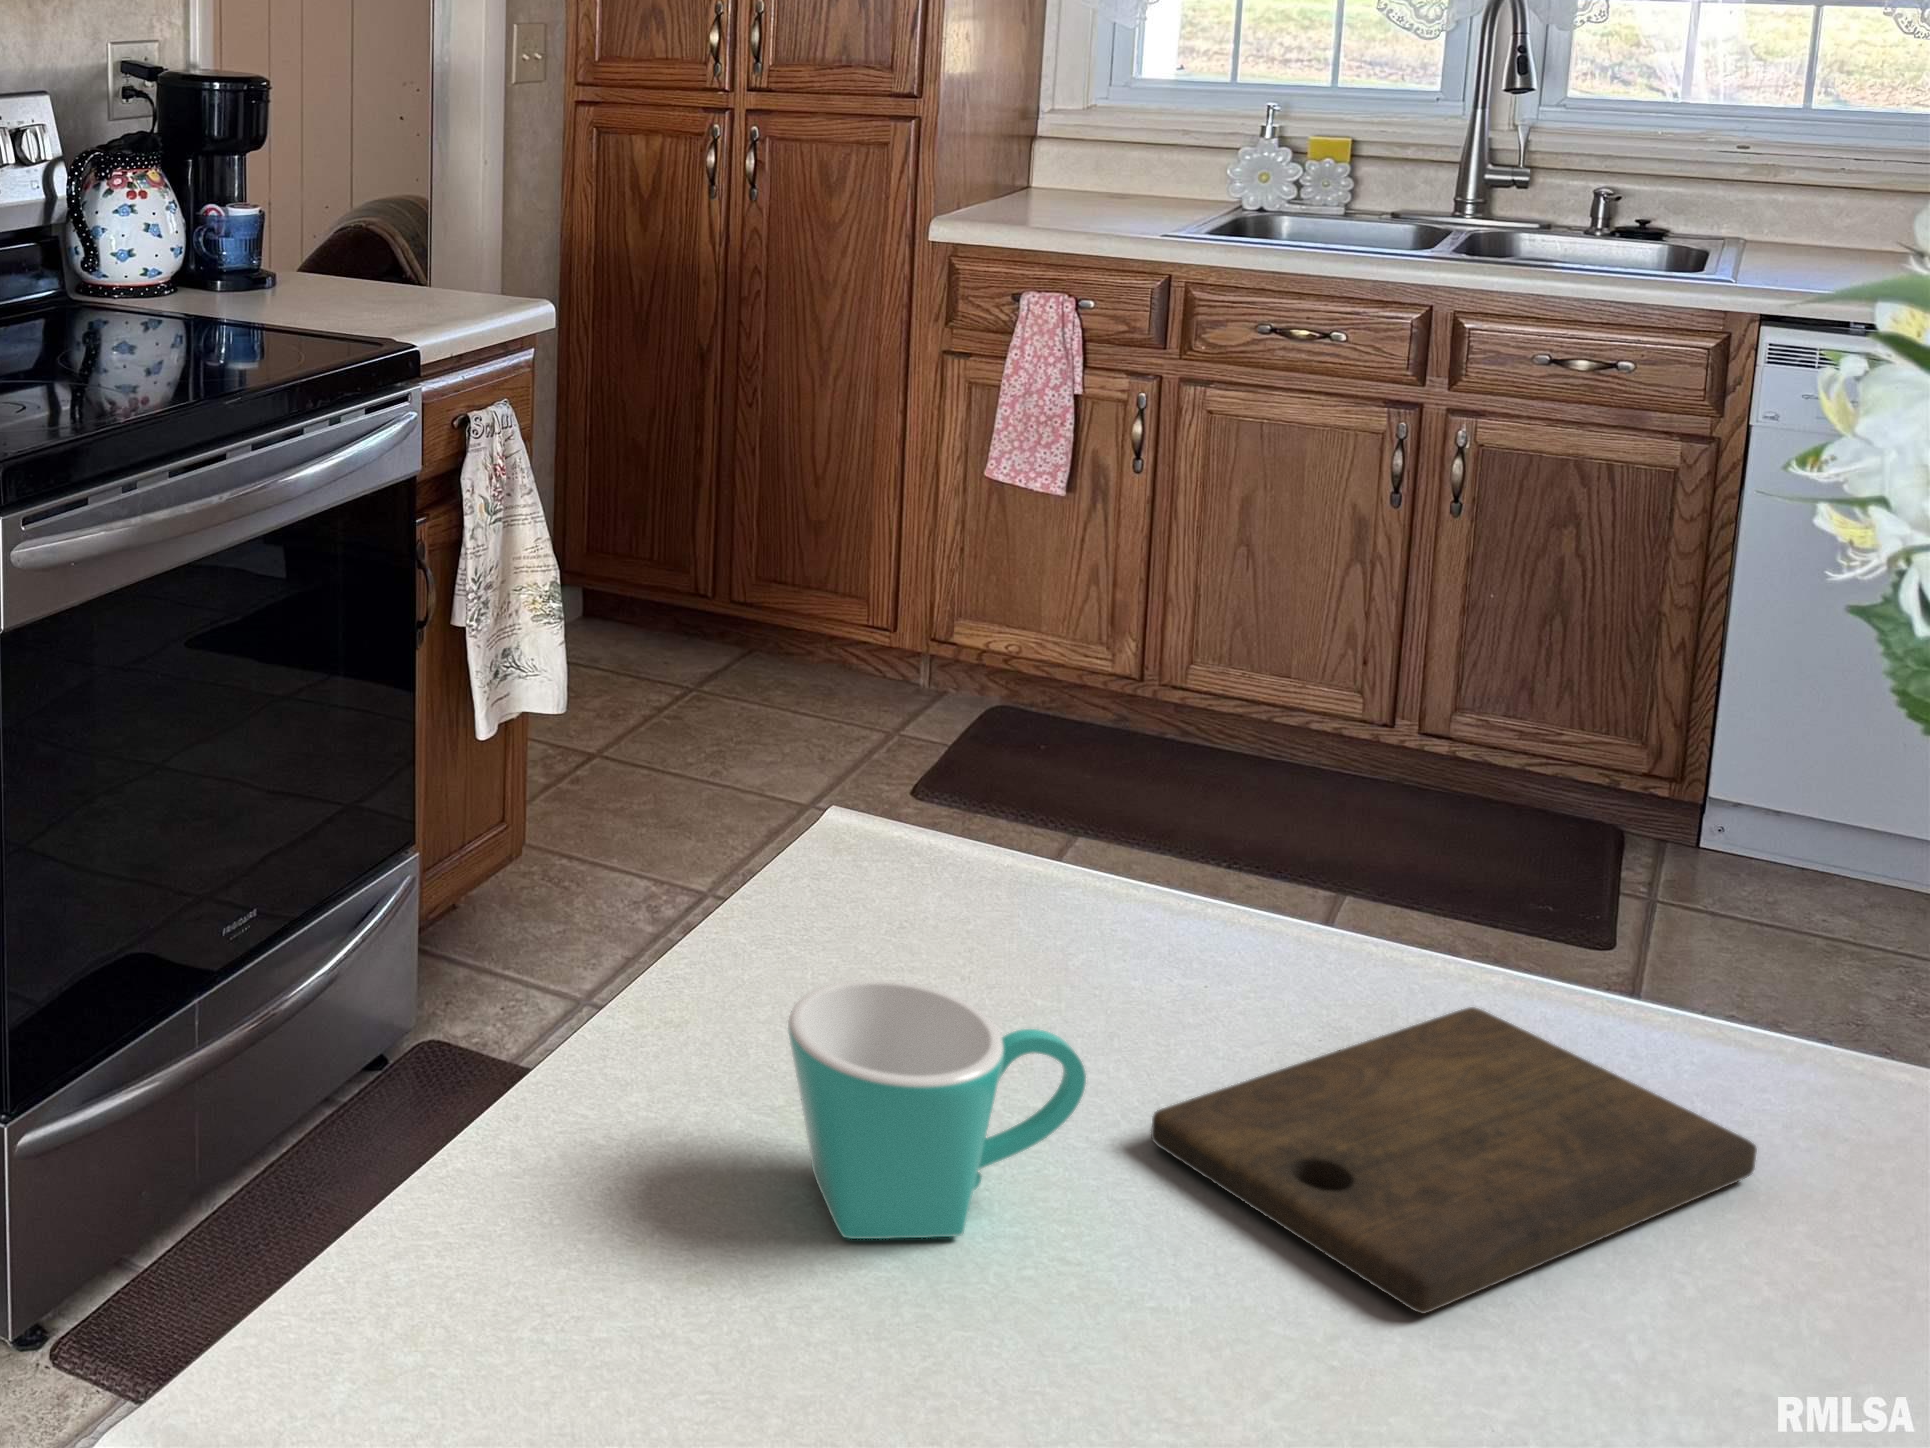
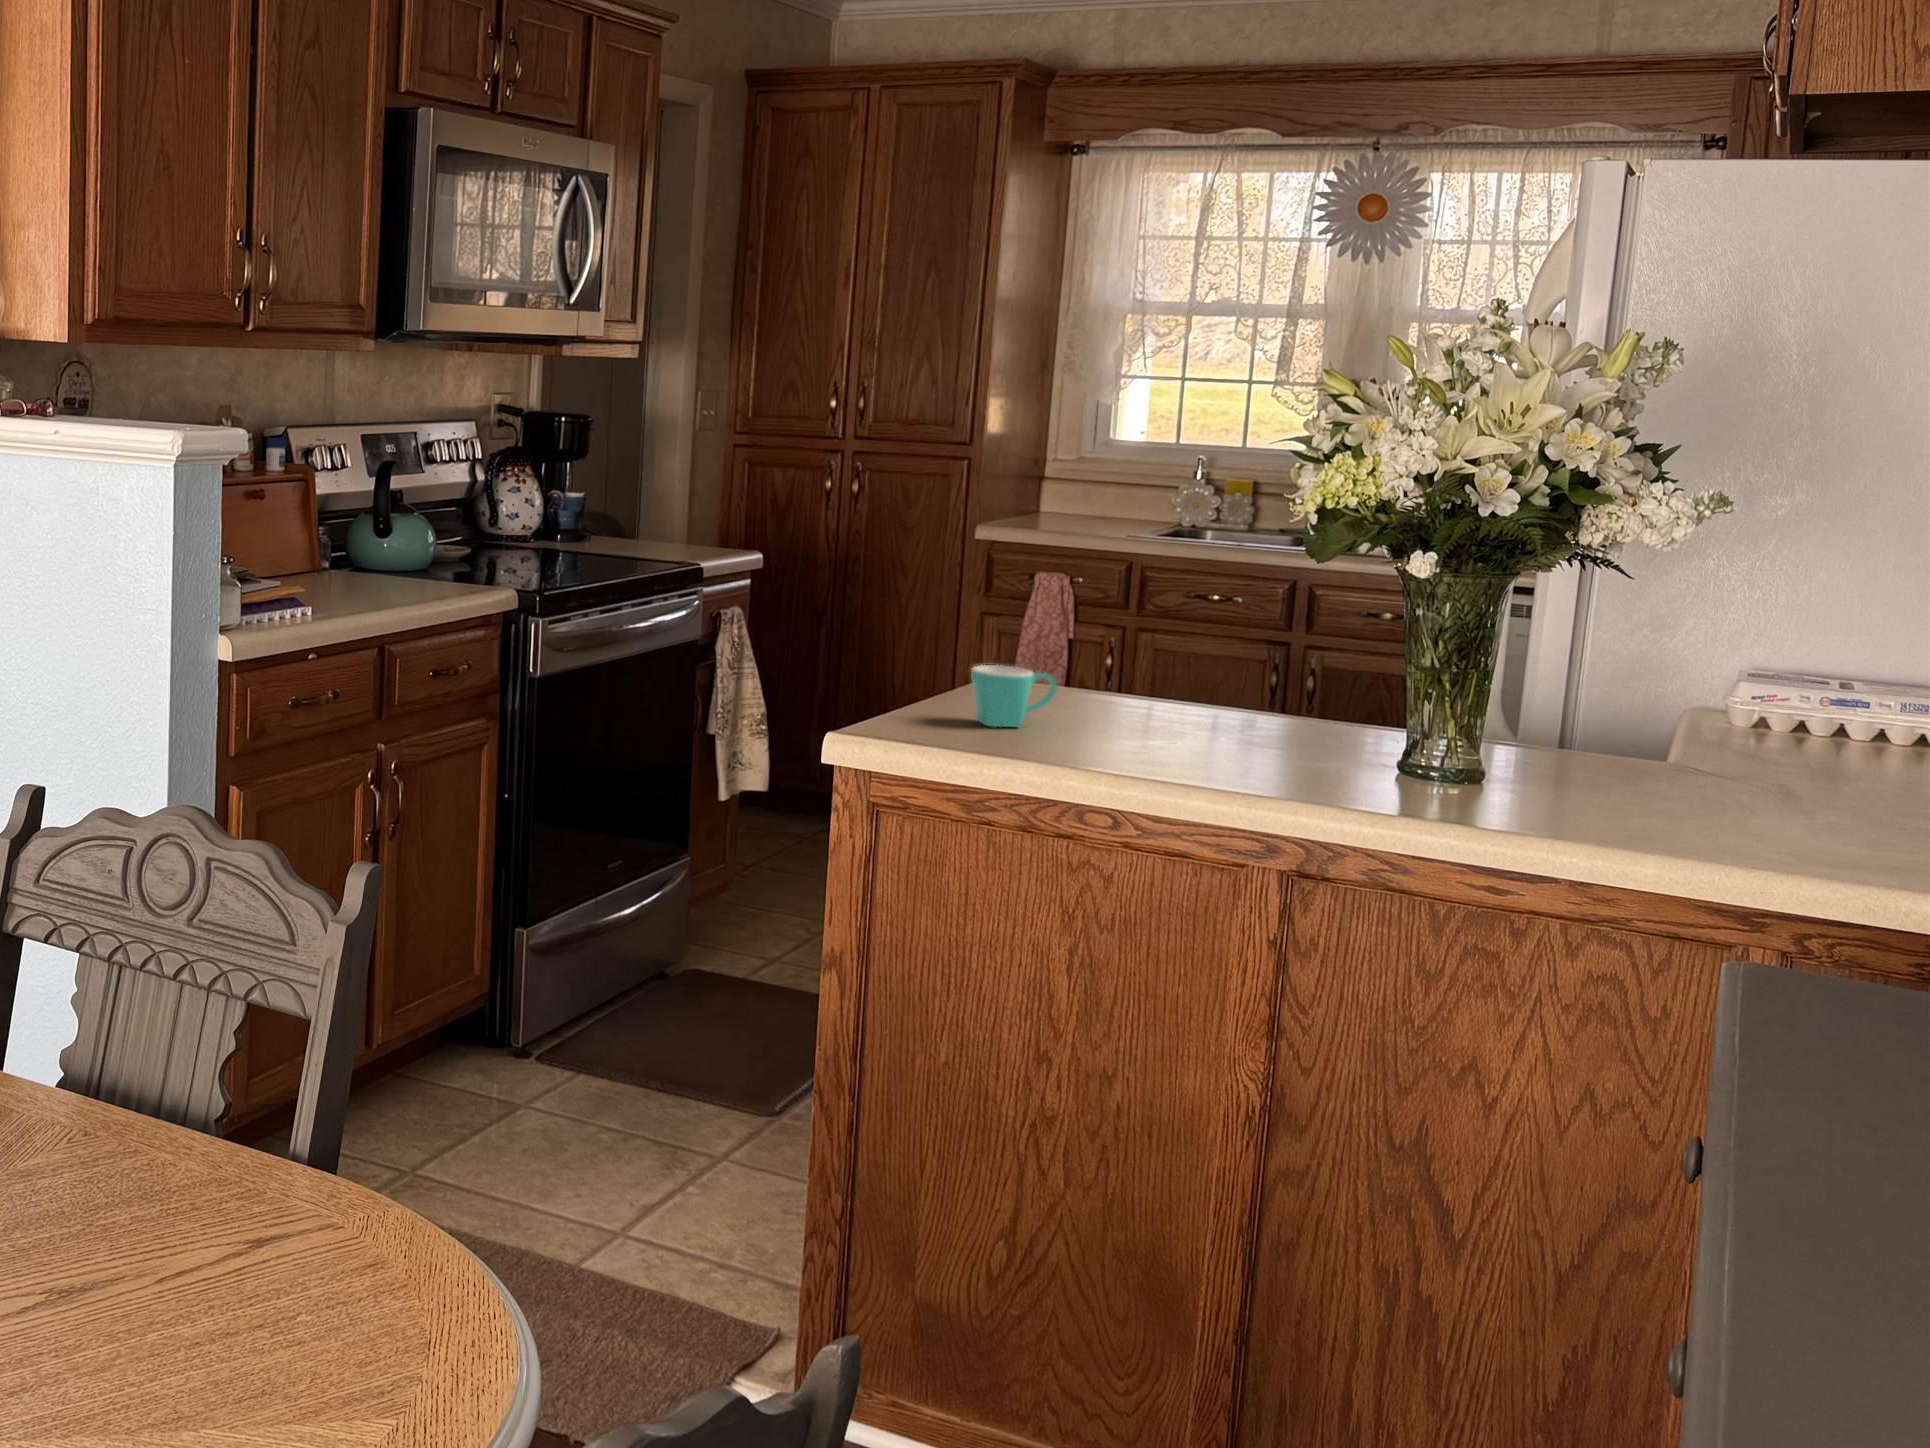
cutting board: present [1151,1007,1757,1314] -> none [1077,704,1256,738]

